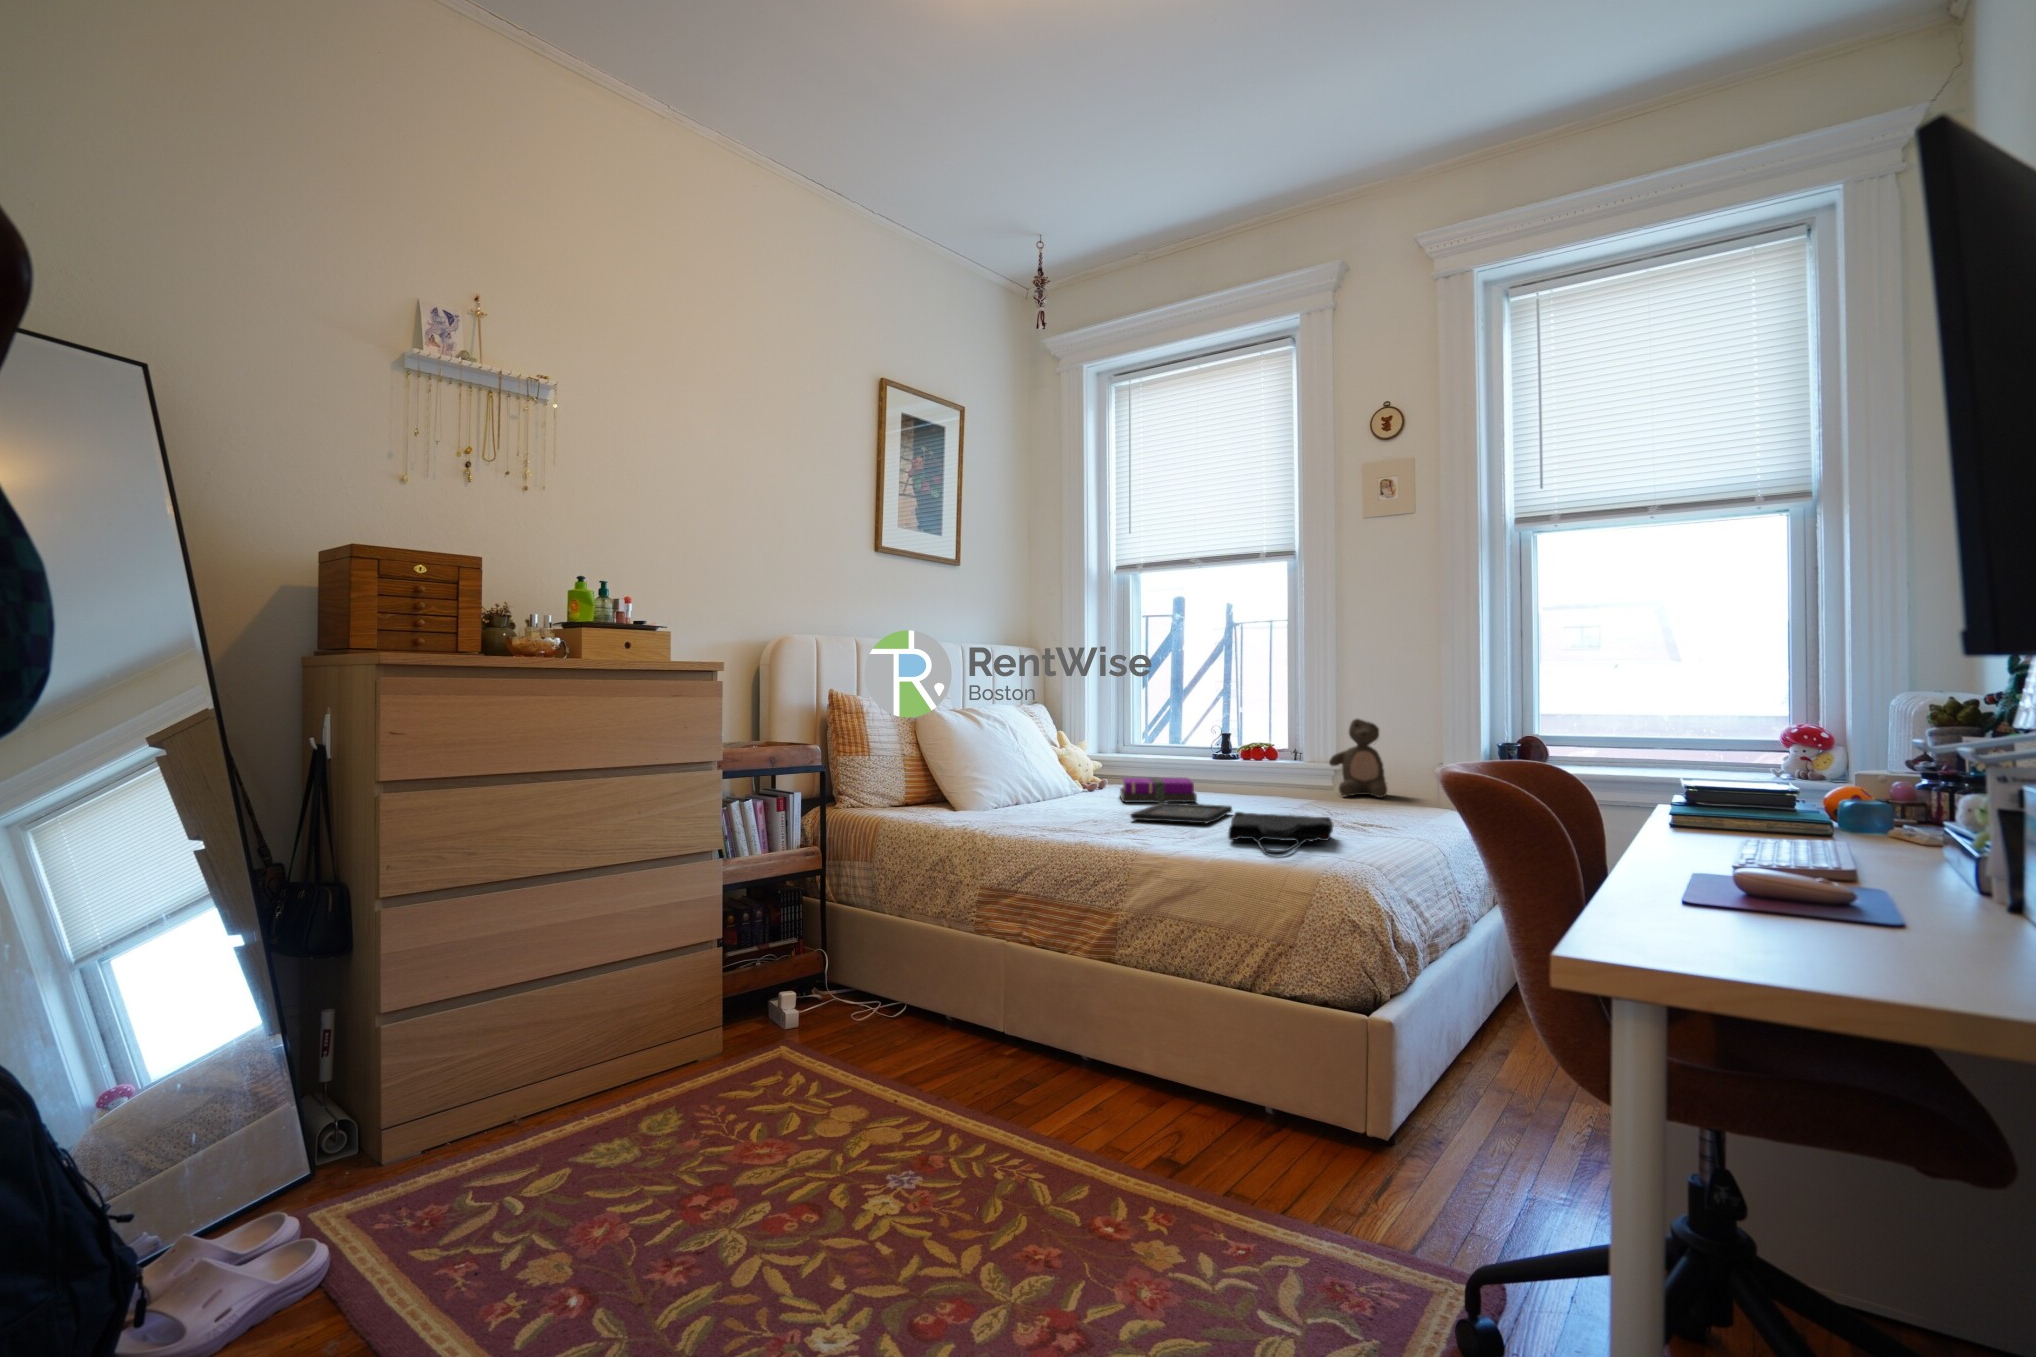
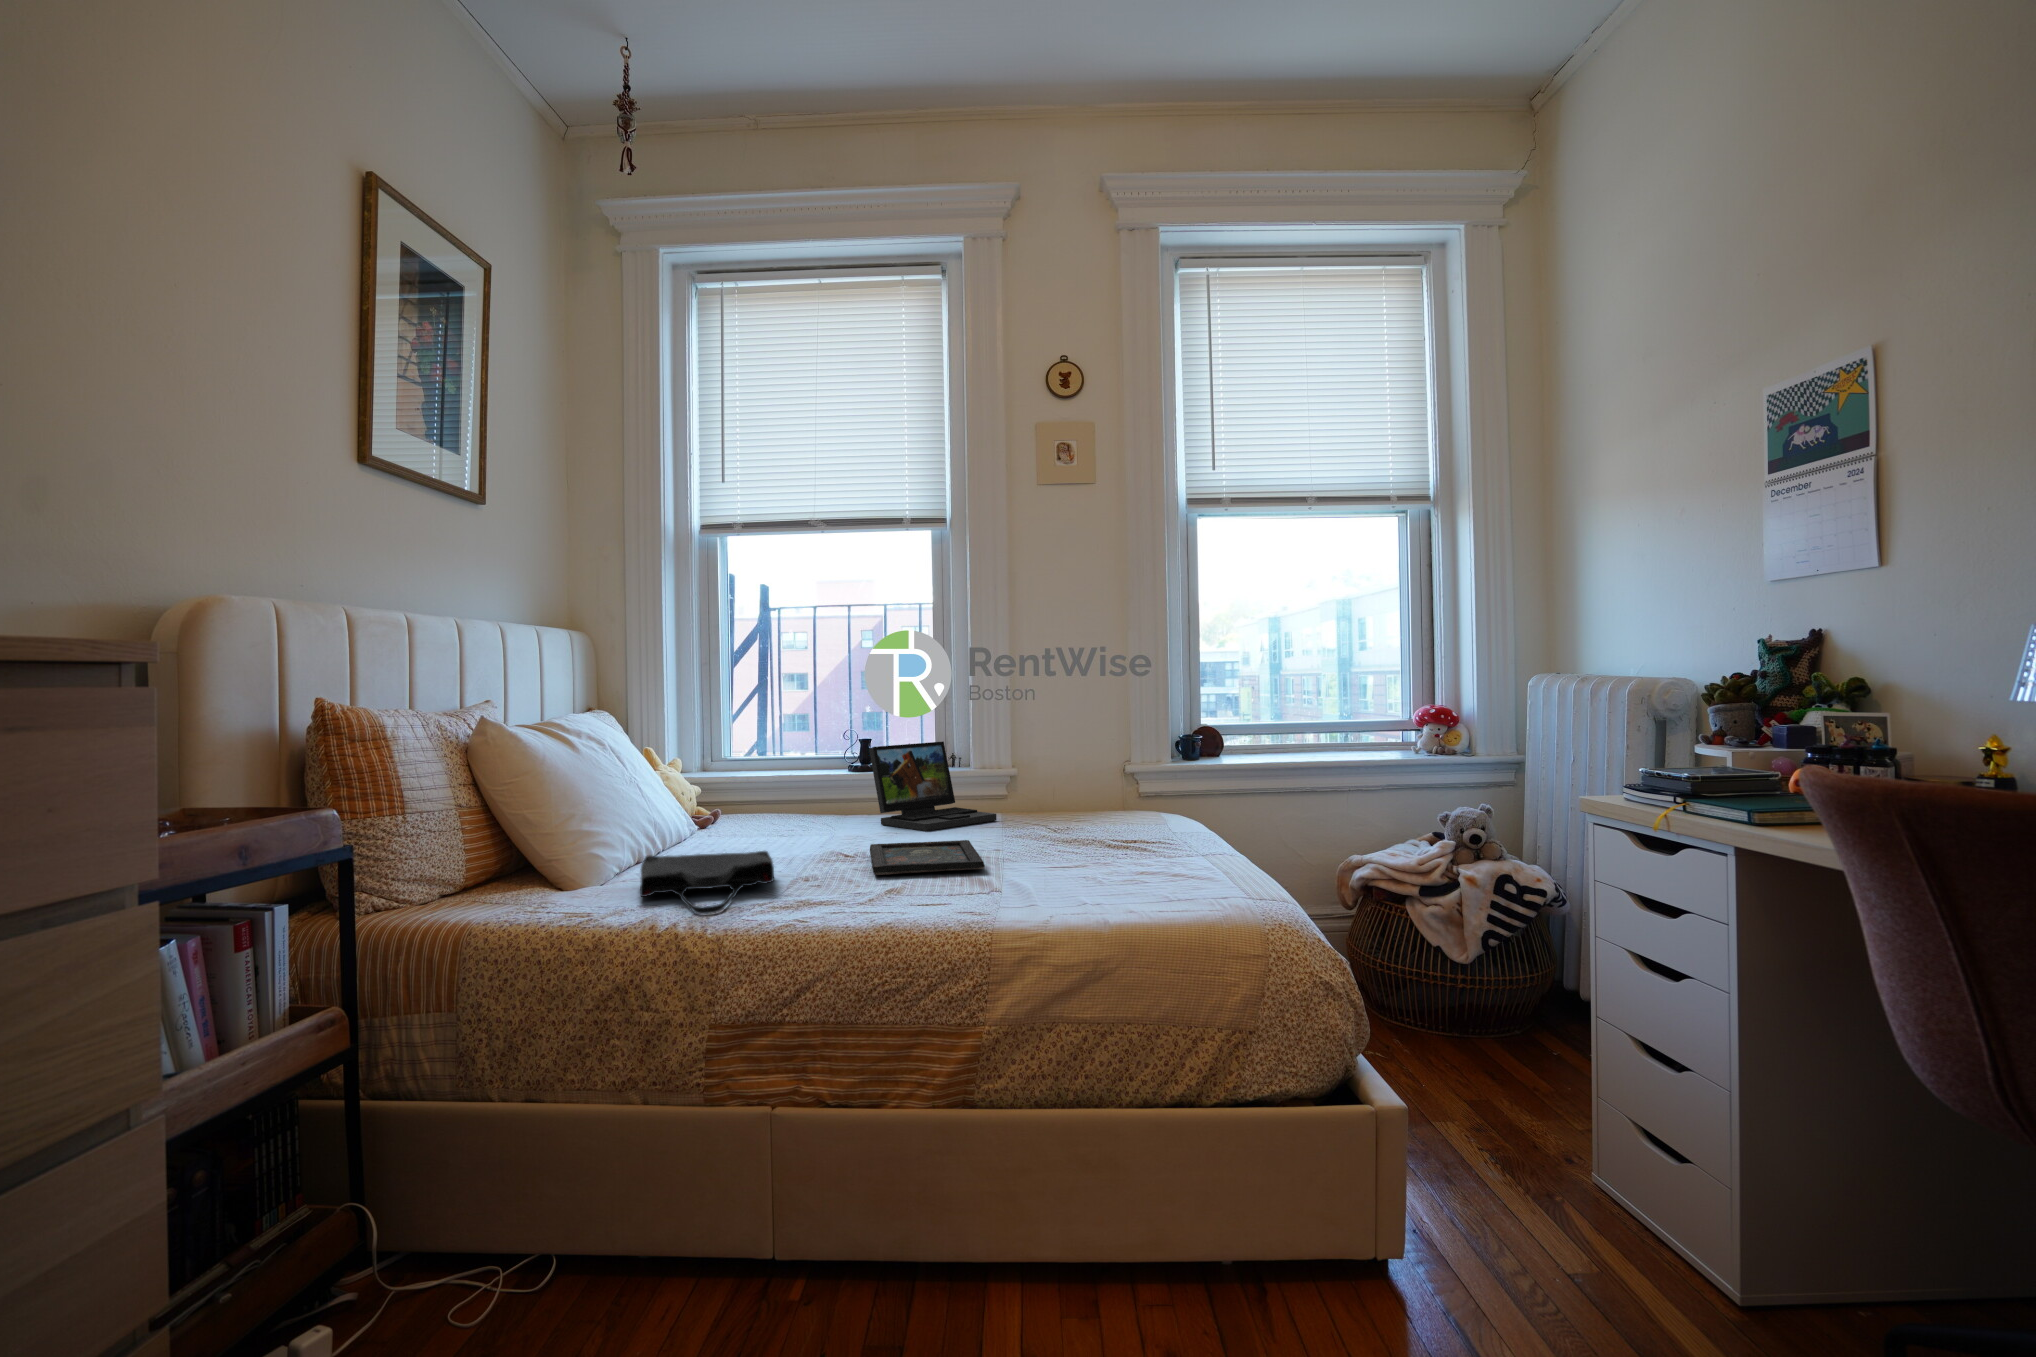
stuffed bear: present [1329,719,1387,798] -> none [1000,709,1080,813]
laptop: none [1207,733,1305,801] -> present [869,742,997,831]
notebook: present [1120,777,1197,803] -> none [772,806,892,848]
tote bag: present [1228,812,1334,856] -> present [640,851,774,914]

